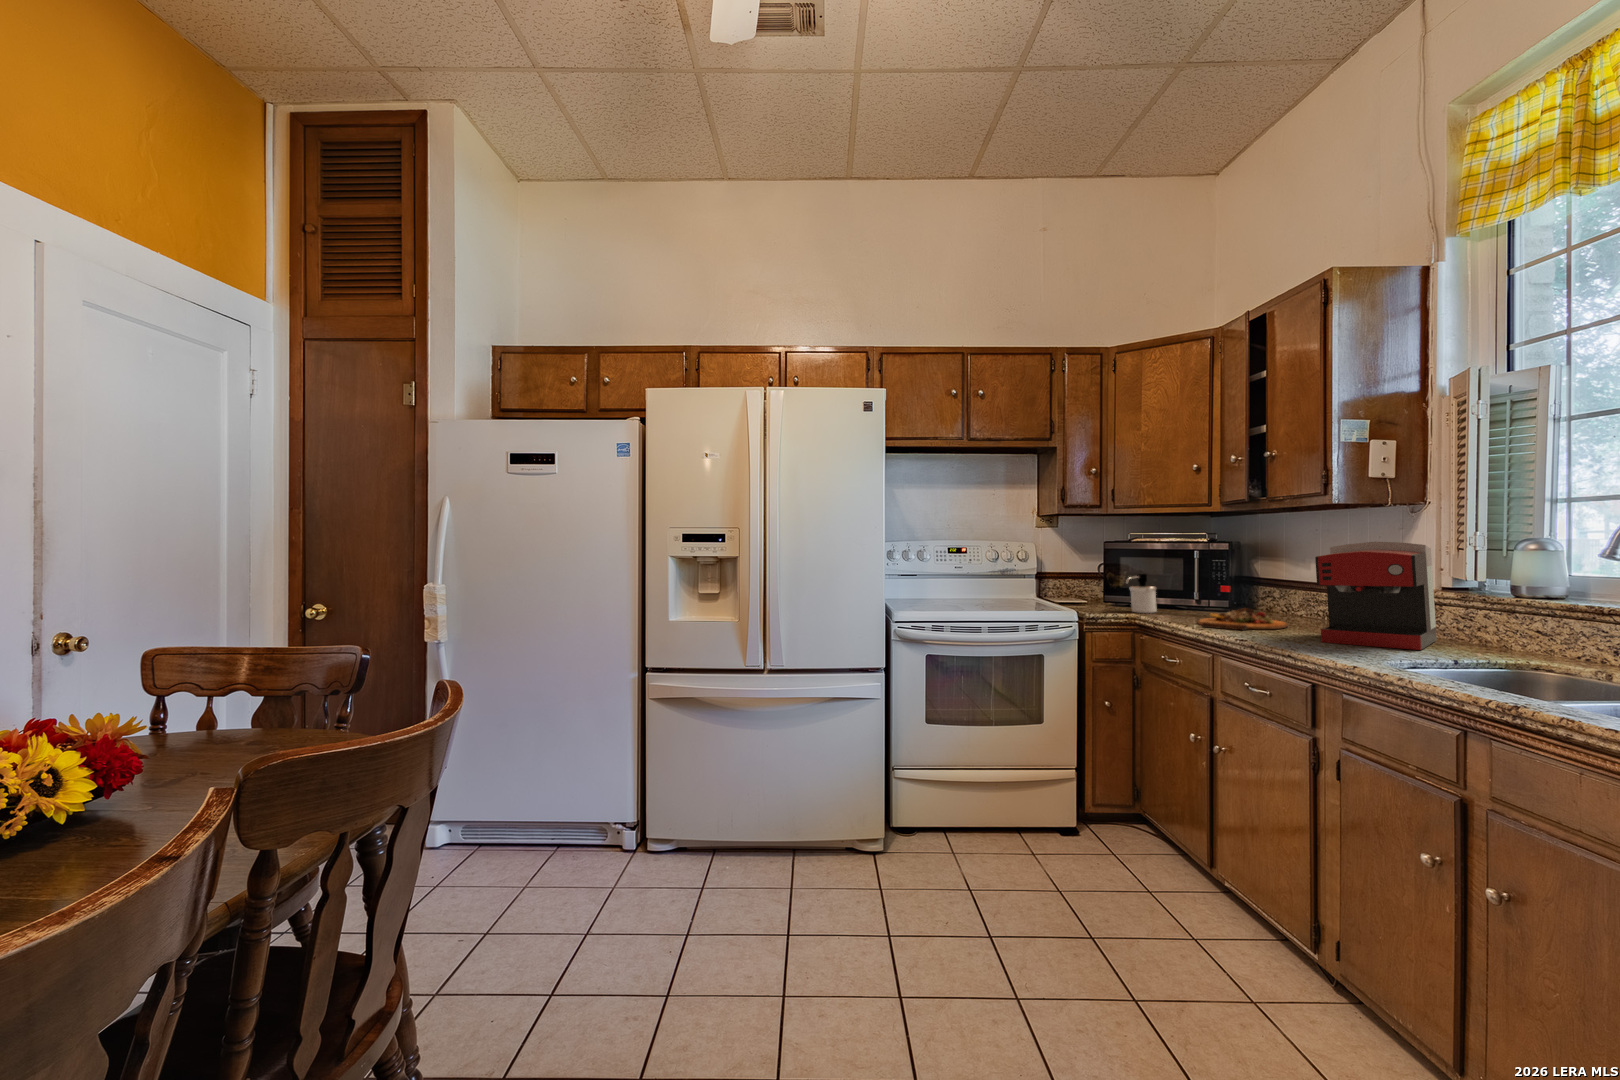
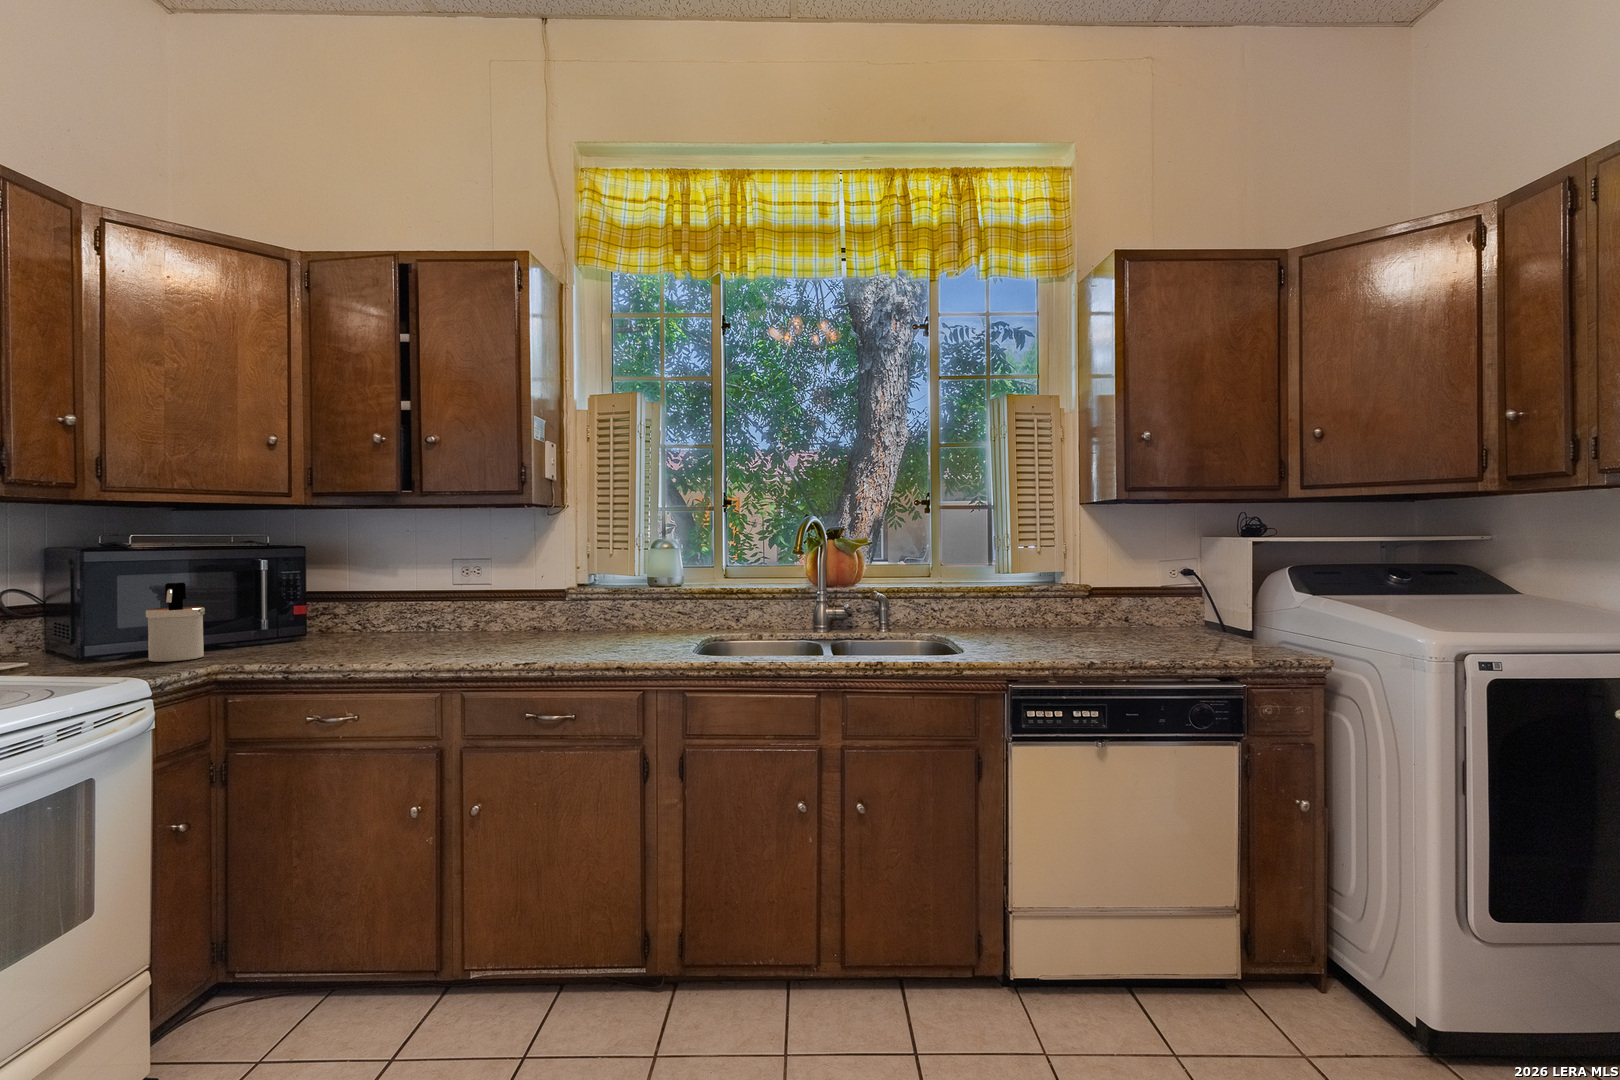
coffee maker: present [1315,542,1437,650] -> none [531,527,648,650]
cutting board: present [1198,608,1288,630] -> none [345,624,470,660]

